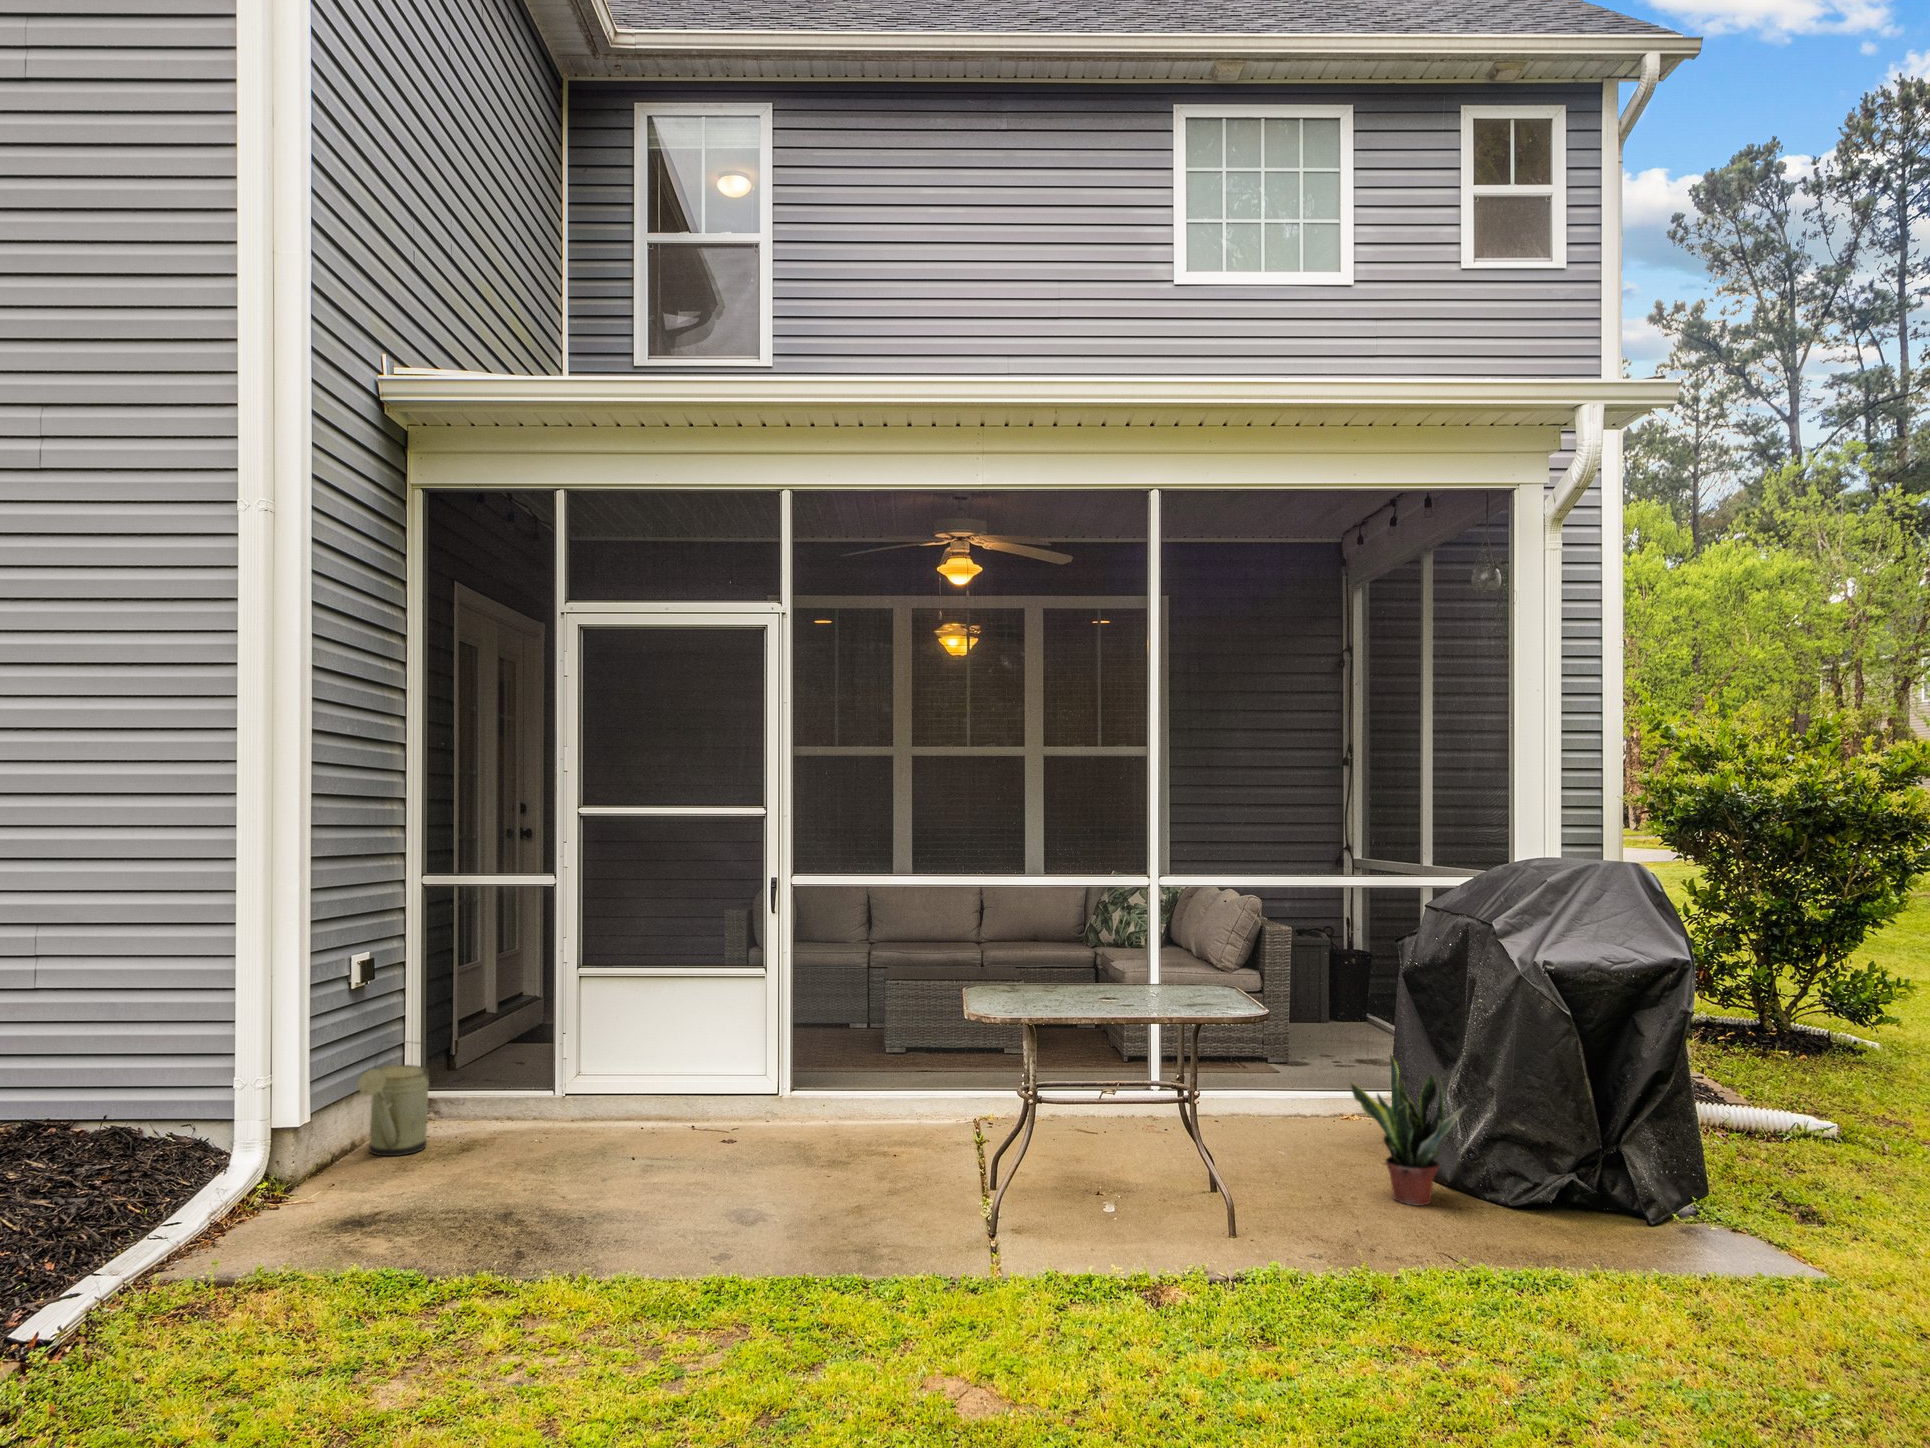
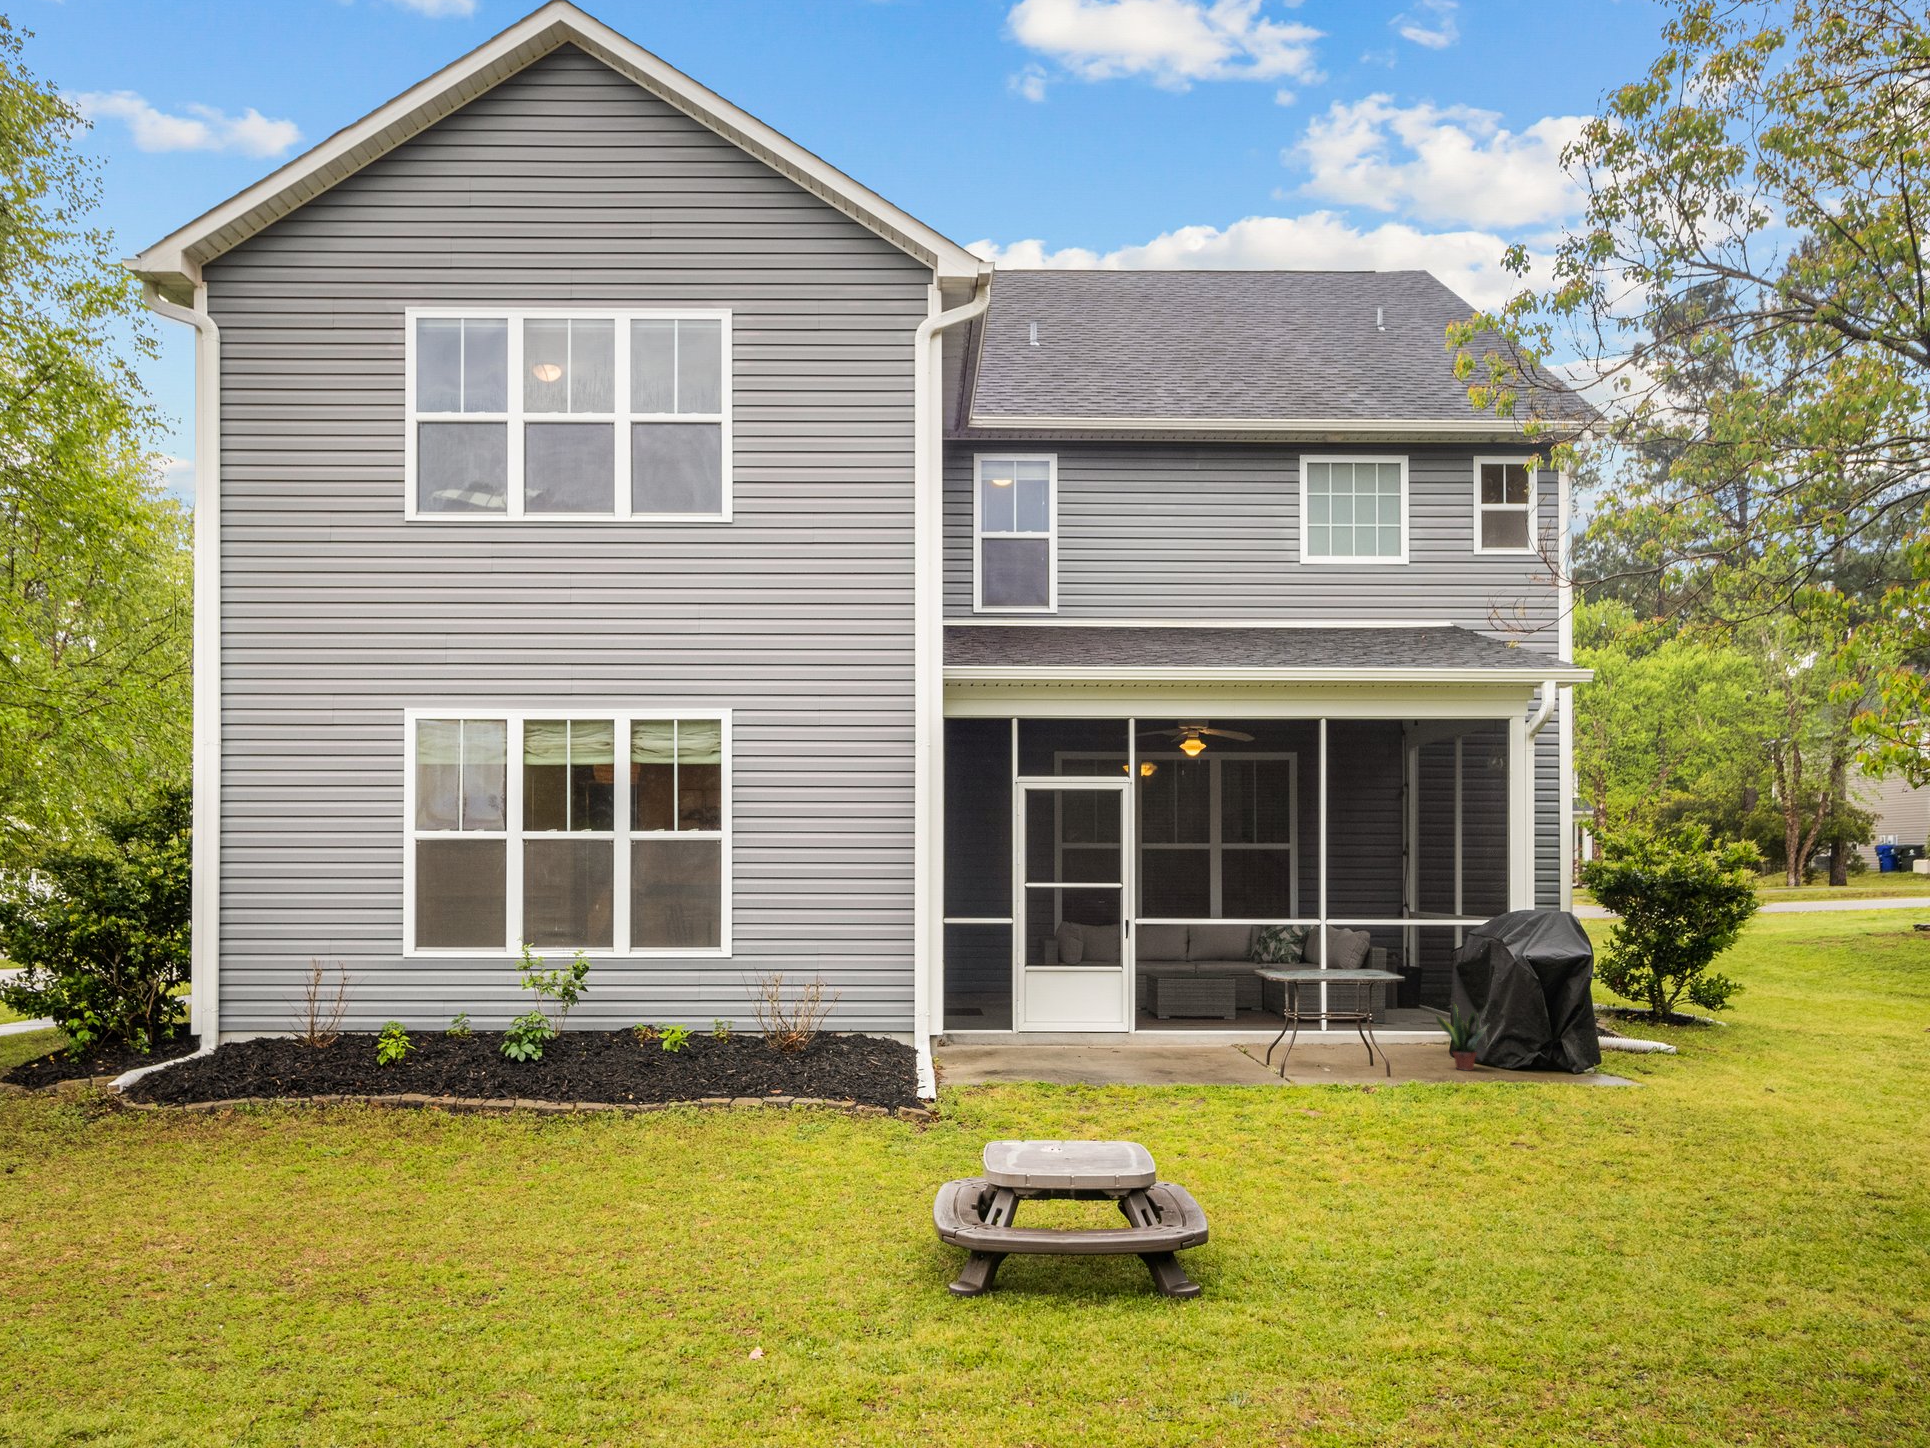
watering can: present [358,1041,429,1156] -> none [951,1002,979,1057]

